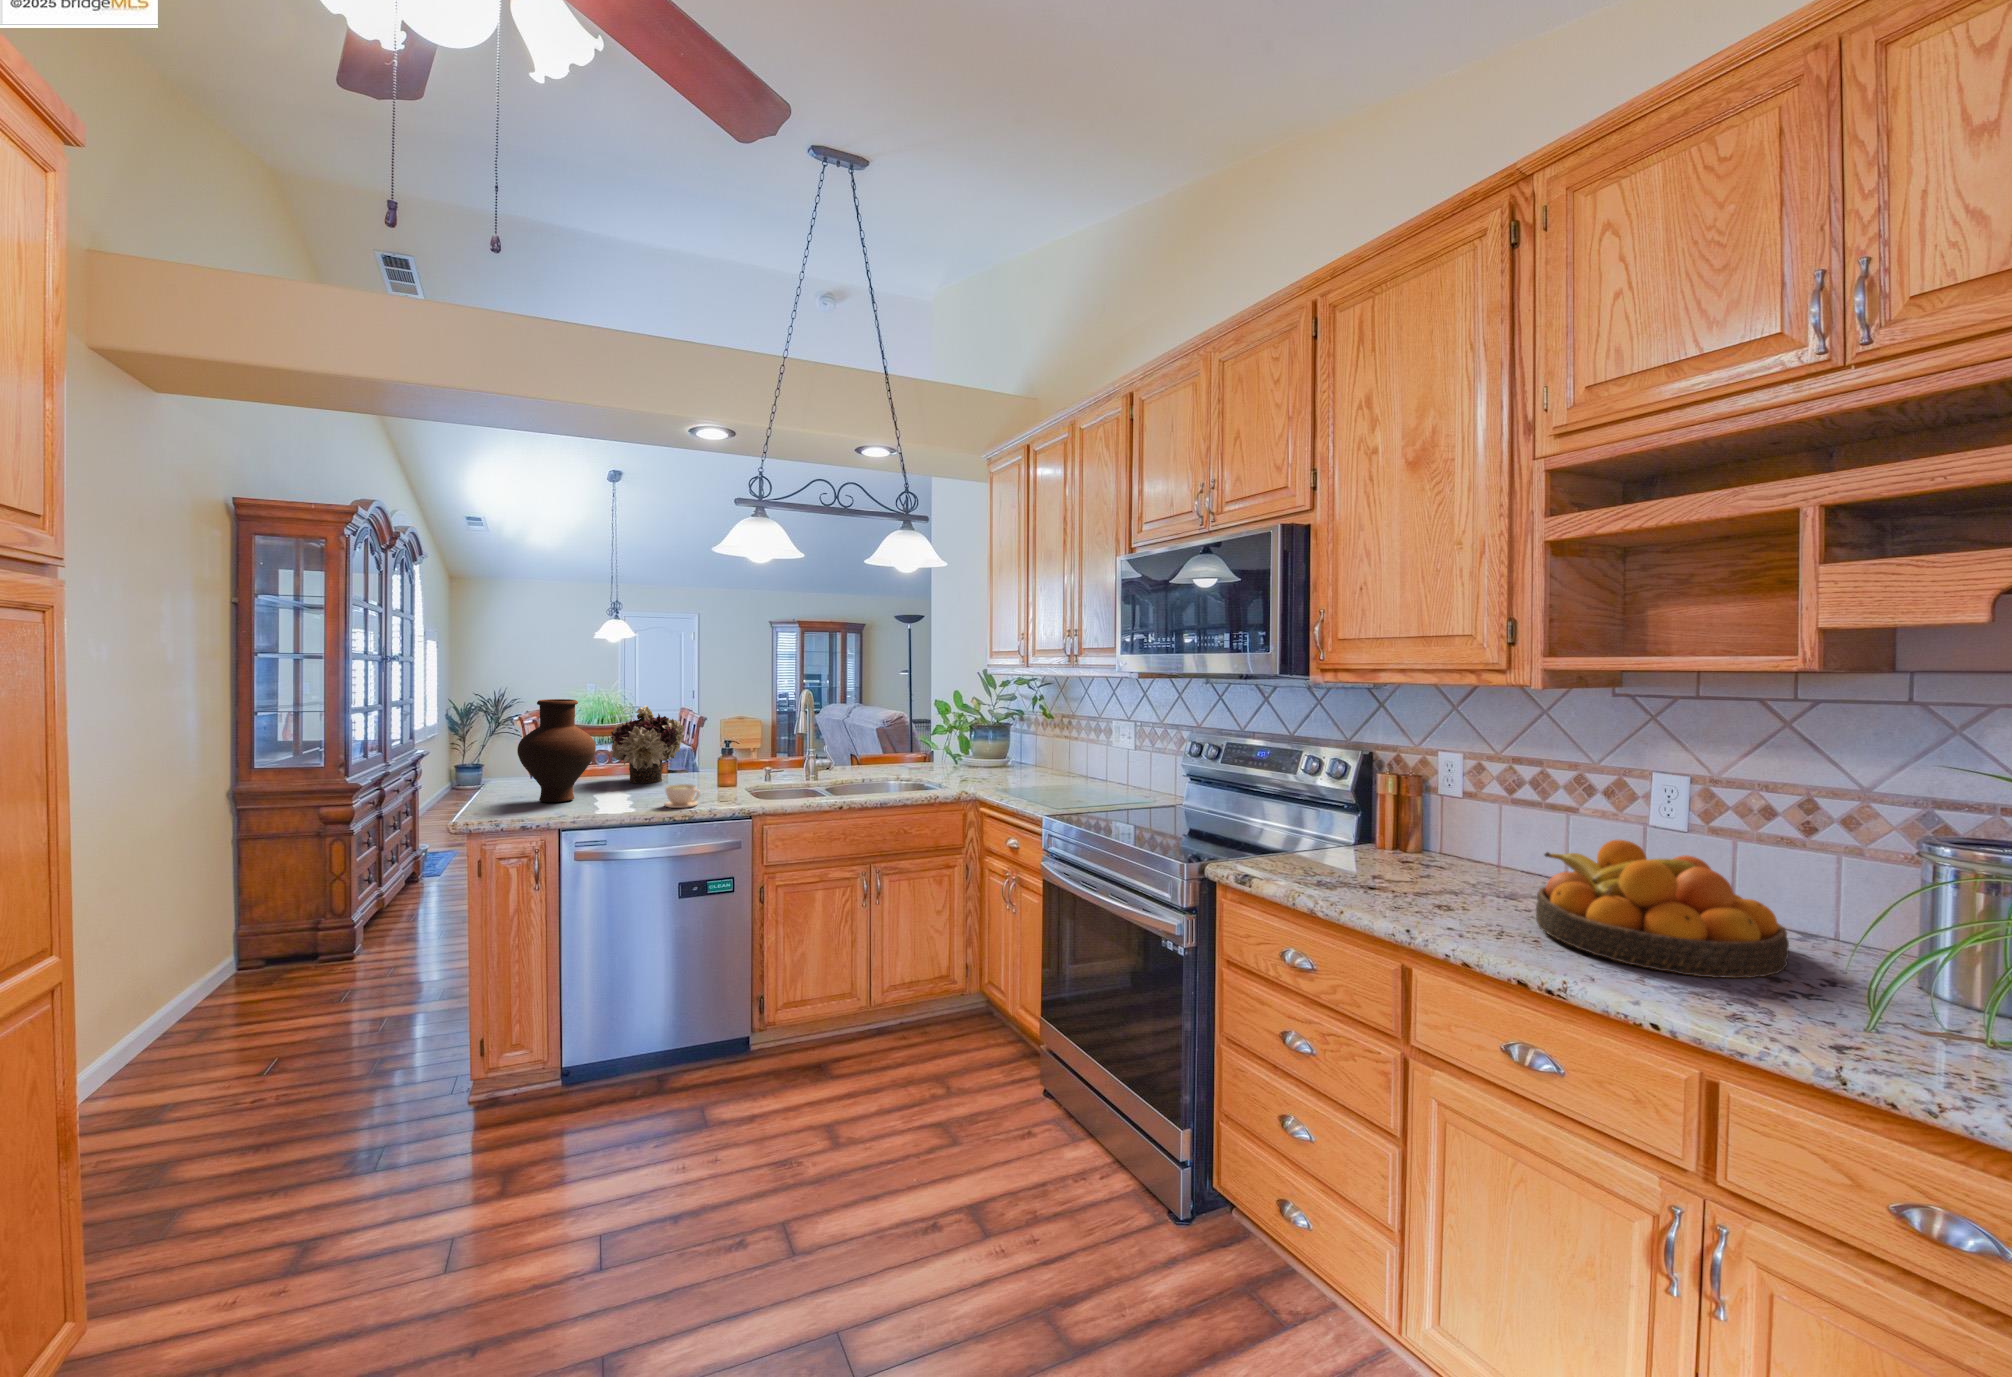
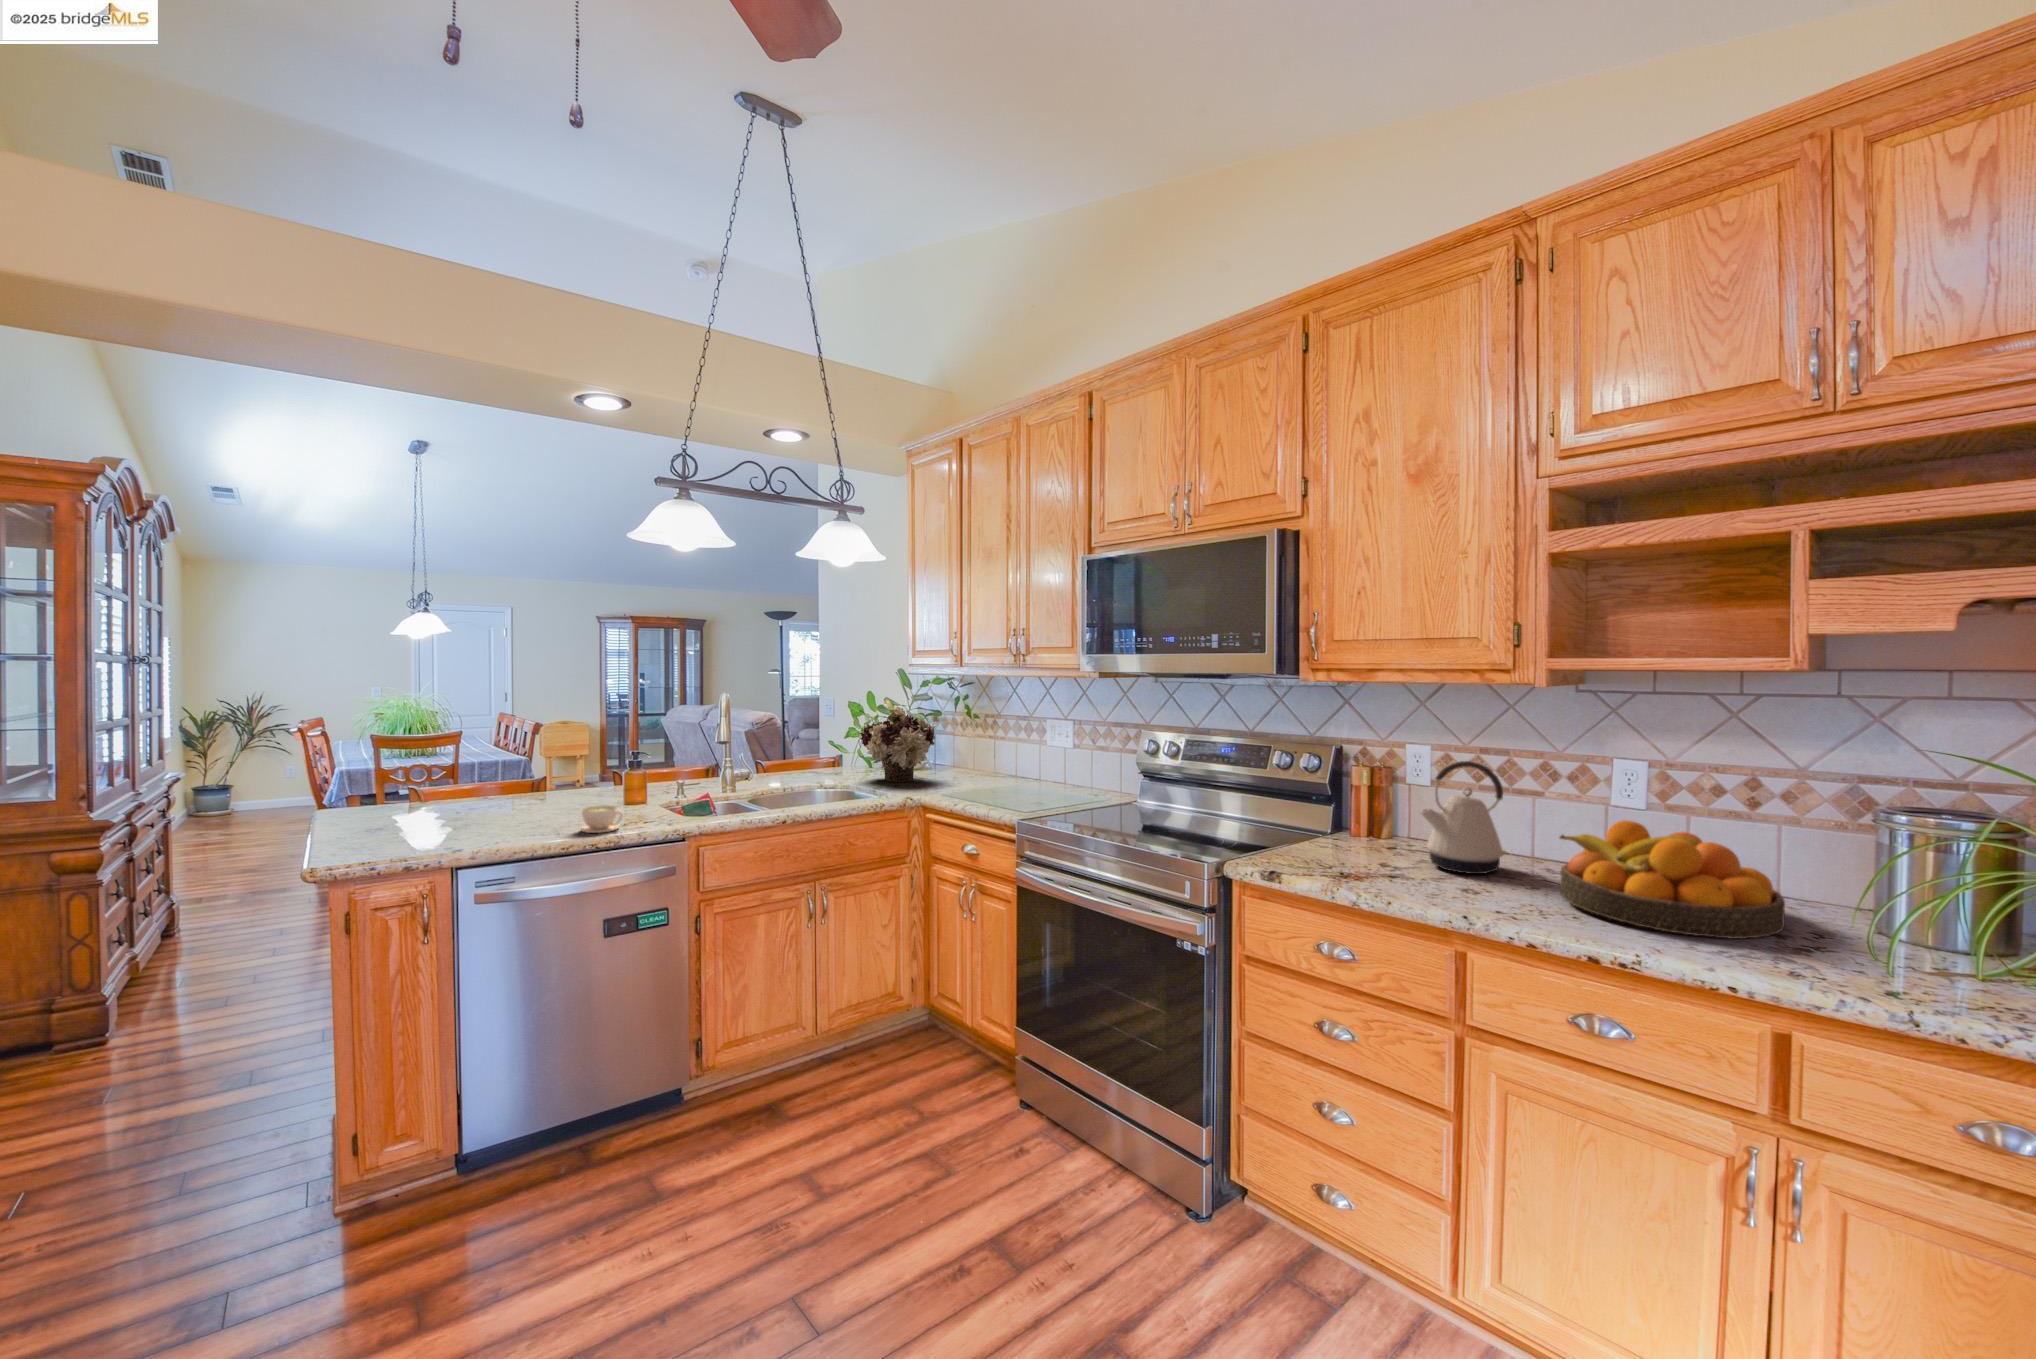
vase: present [517,699,596,802] -> none [389,713,486,834]
flower arrangement: present [611,705,684,783] -> present [860,707,935,782]
kettle: none [1414,770,1514,893] -> present [1420,761,1507,874]

